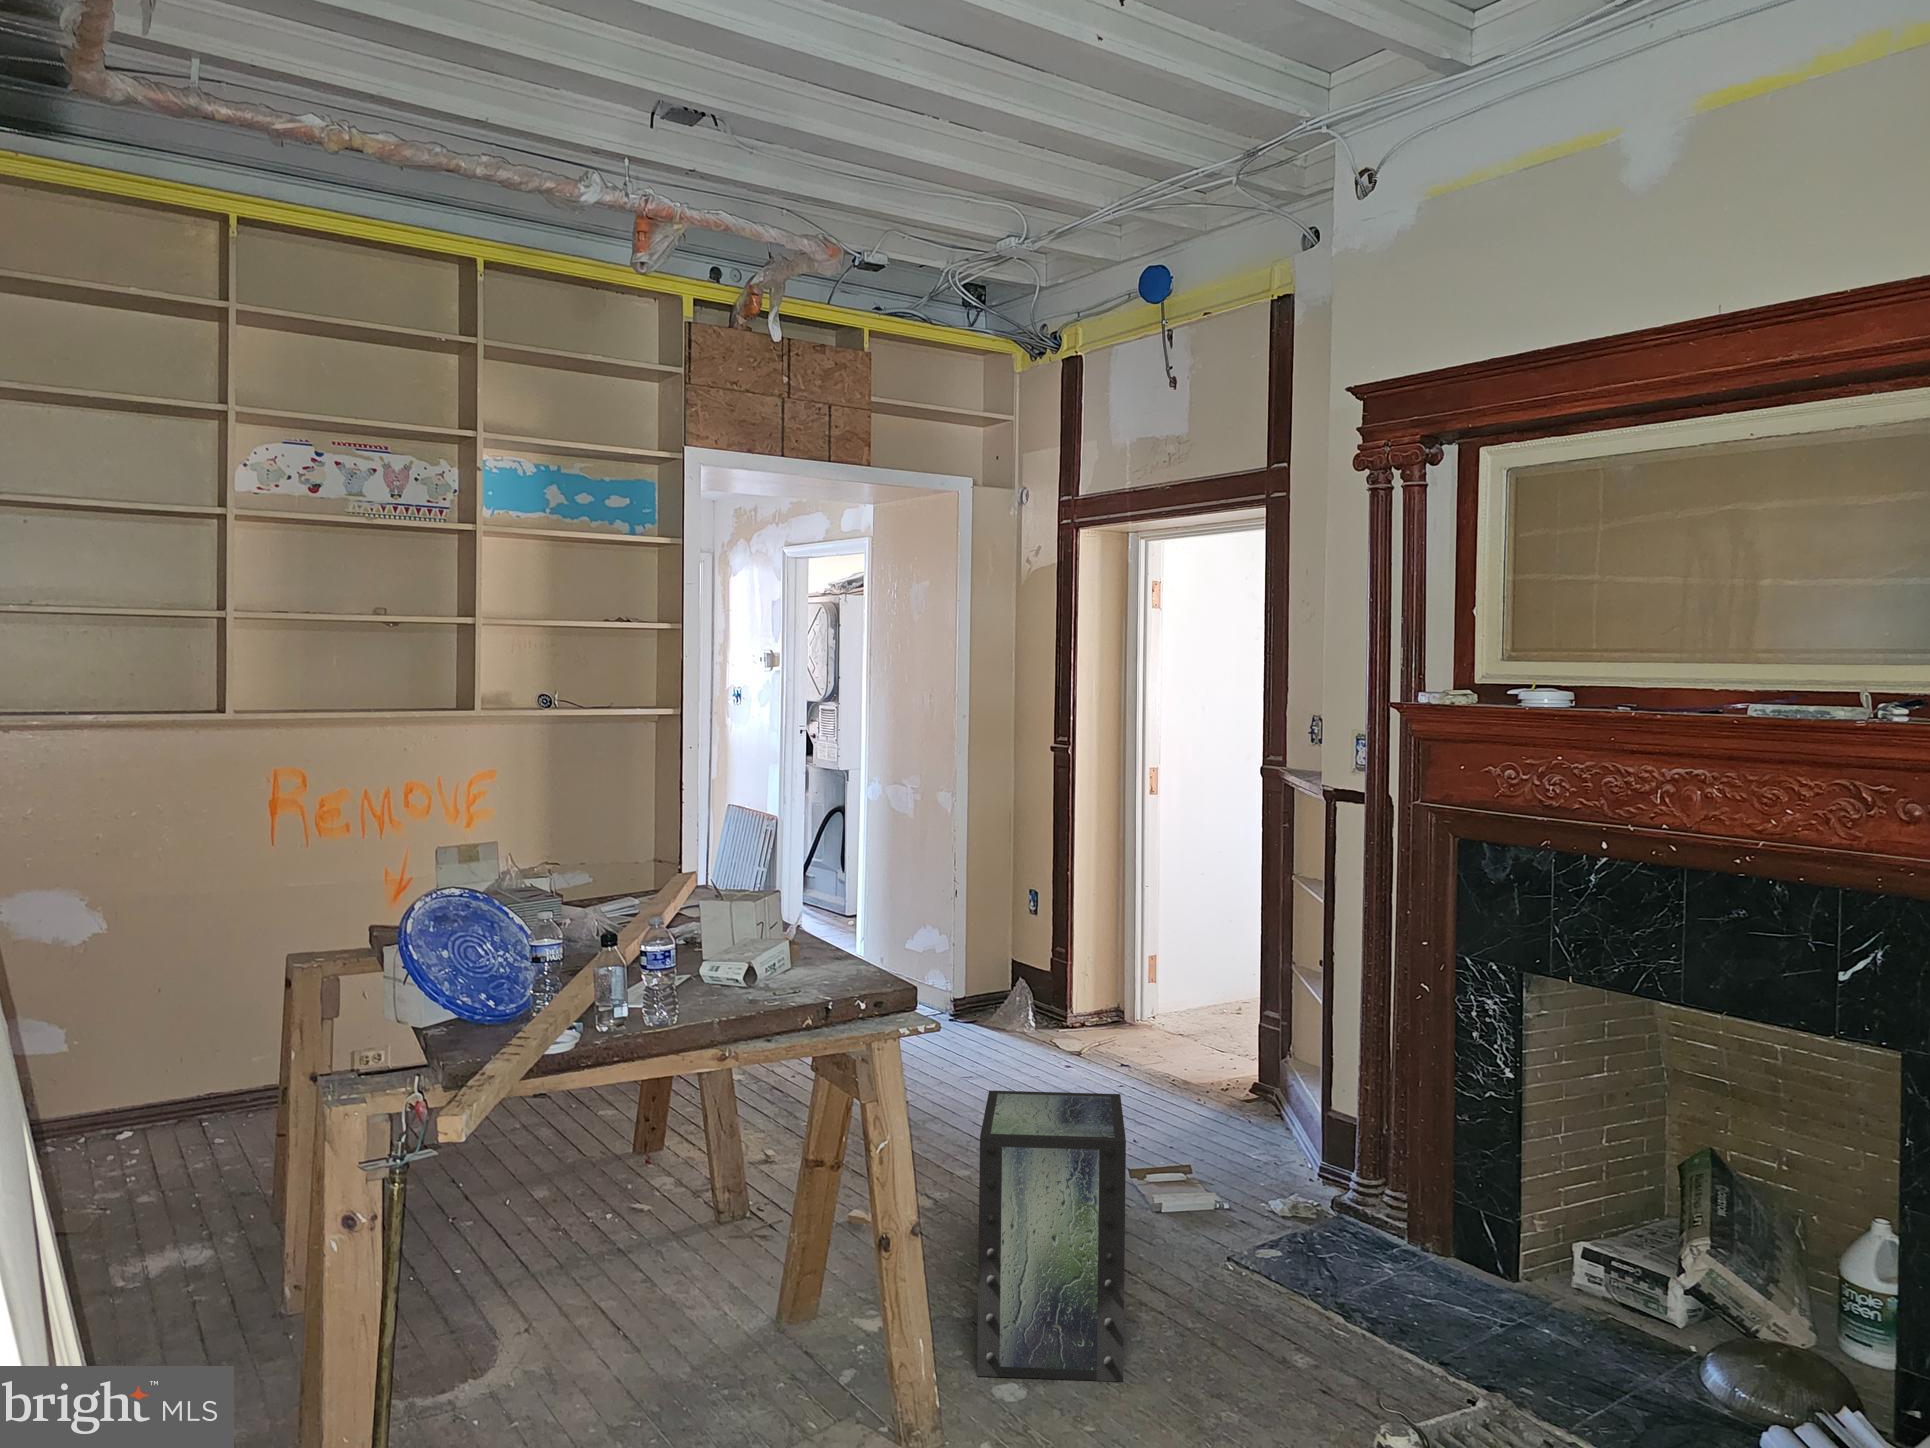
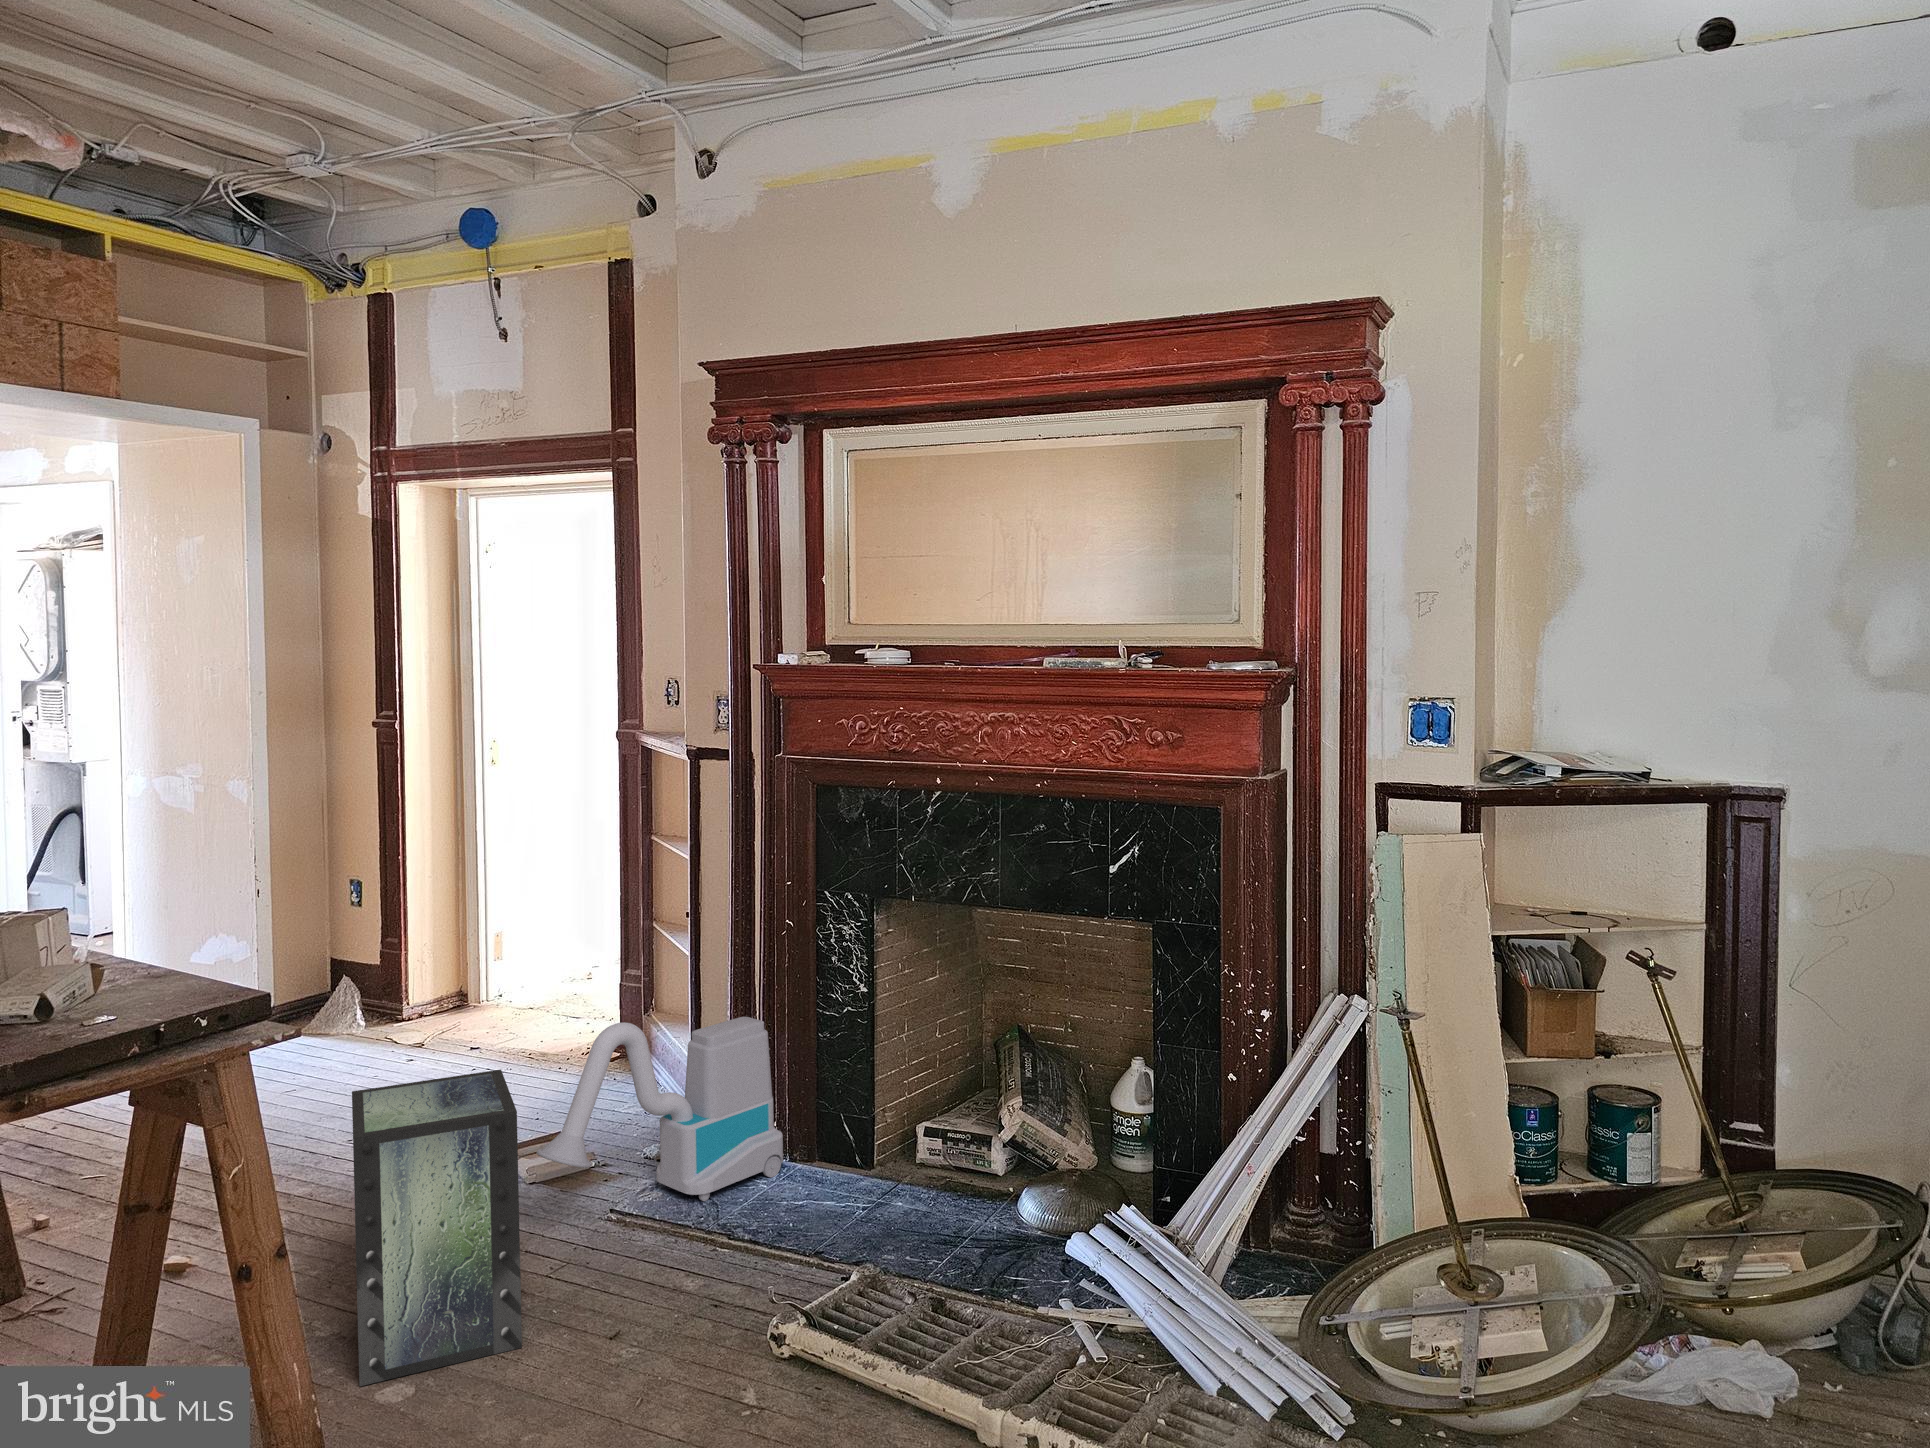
vacuum cleaner: none [1154,1066,1412,1271] -> present [537,1017,783,1201]

